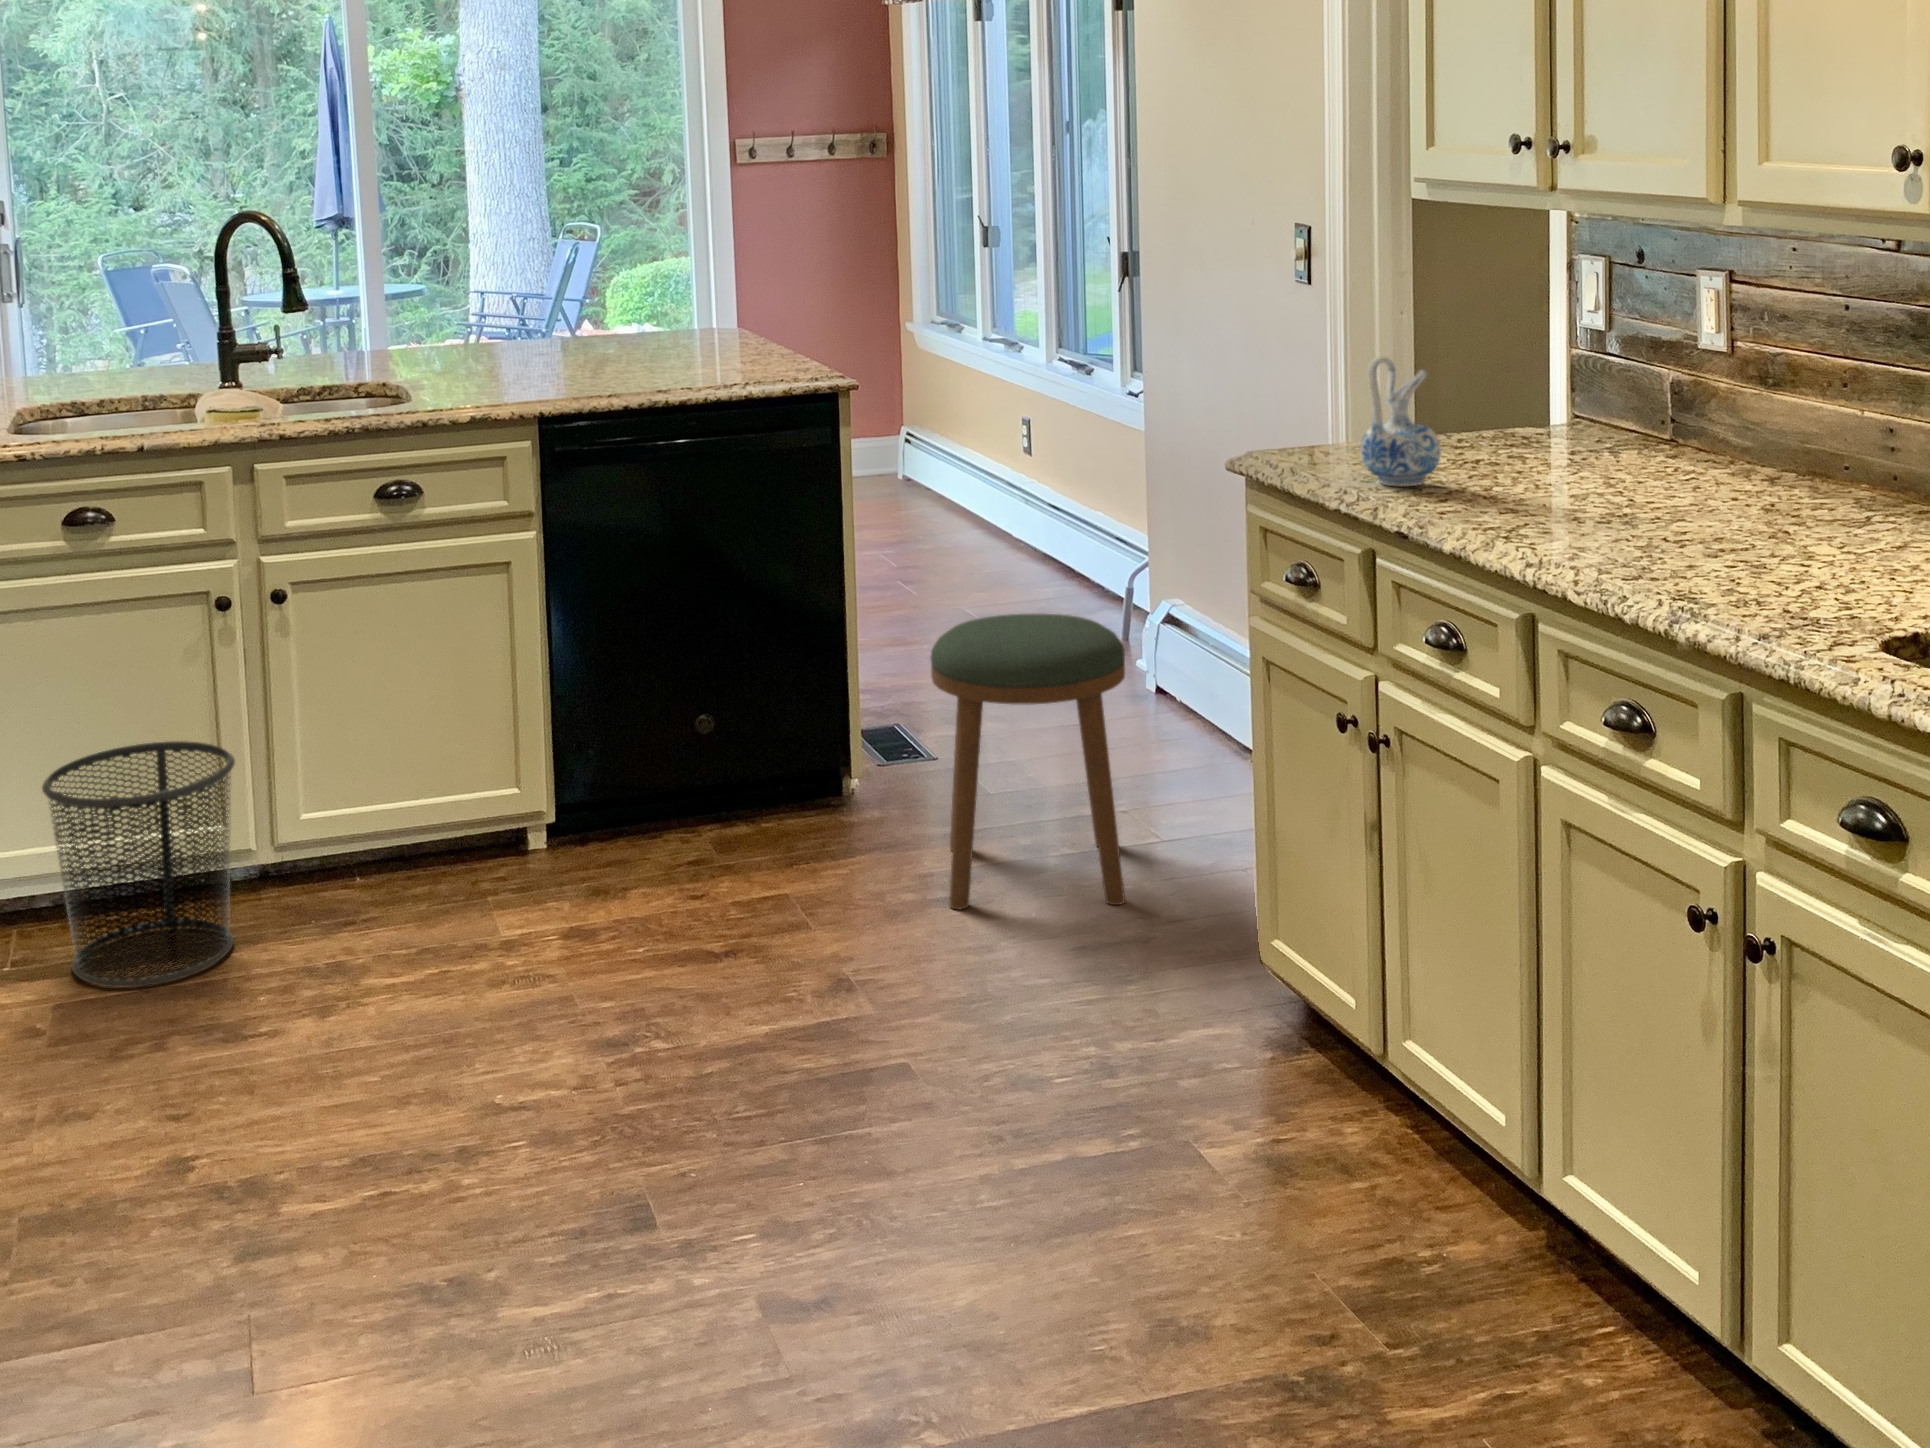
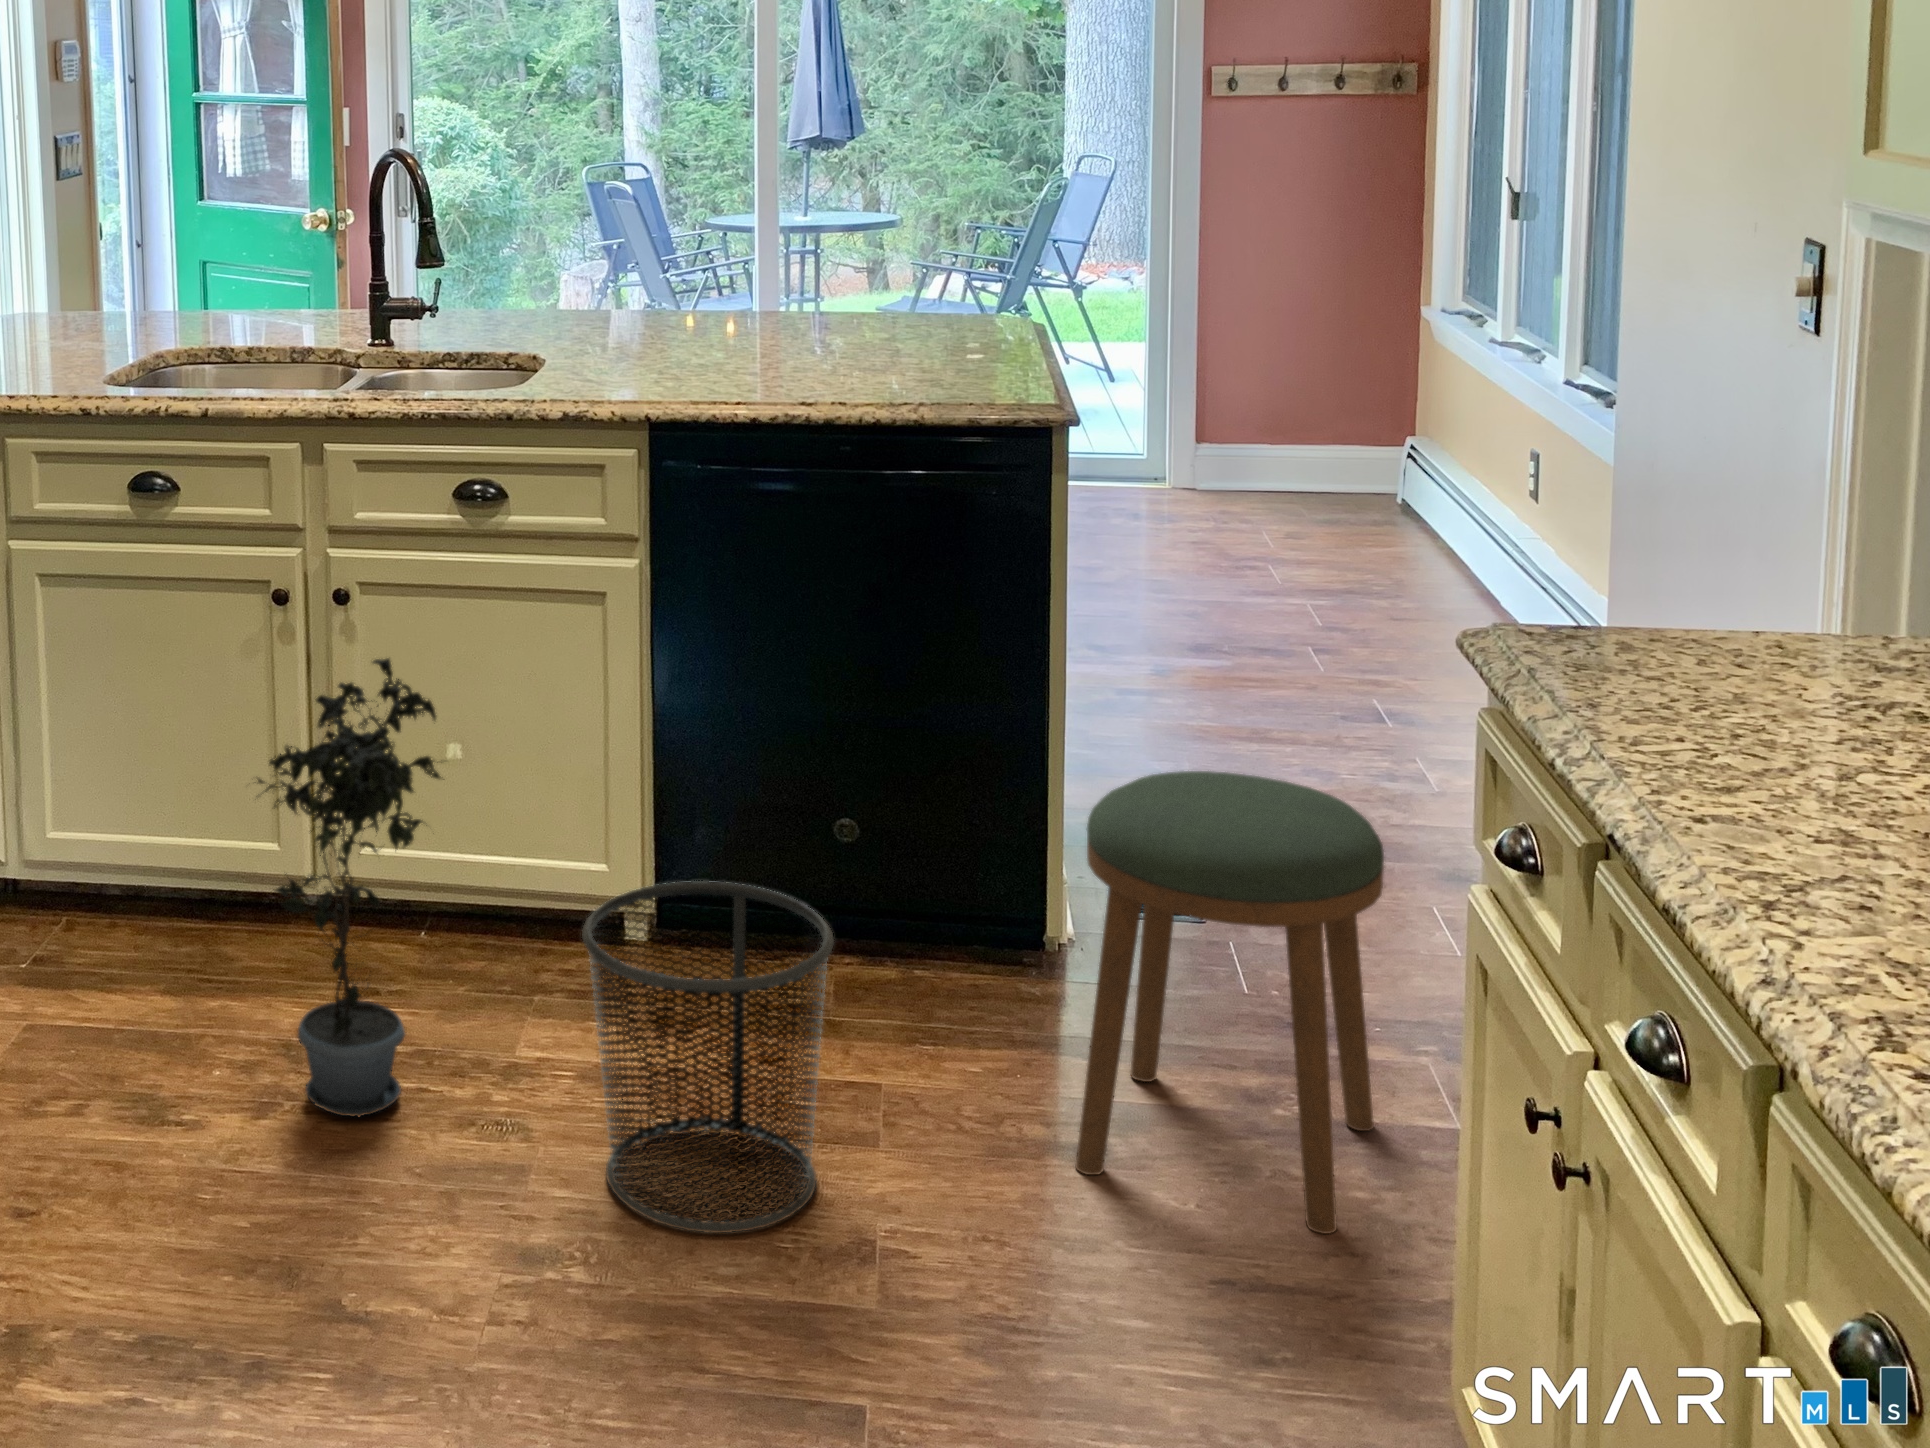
ceramic pitcher: present [1360,356,1441,487] -> none [1626,516,1783,746]
potted plant: none [302,615,472,1004] -> present [255,658,444,1117]
waste bin: present [42,741,235,987] -> present [582,881,834,1233]

